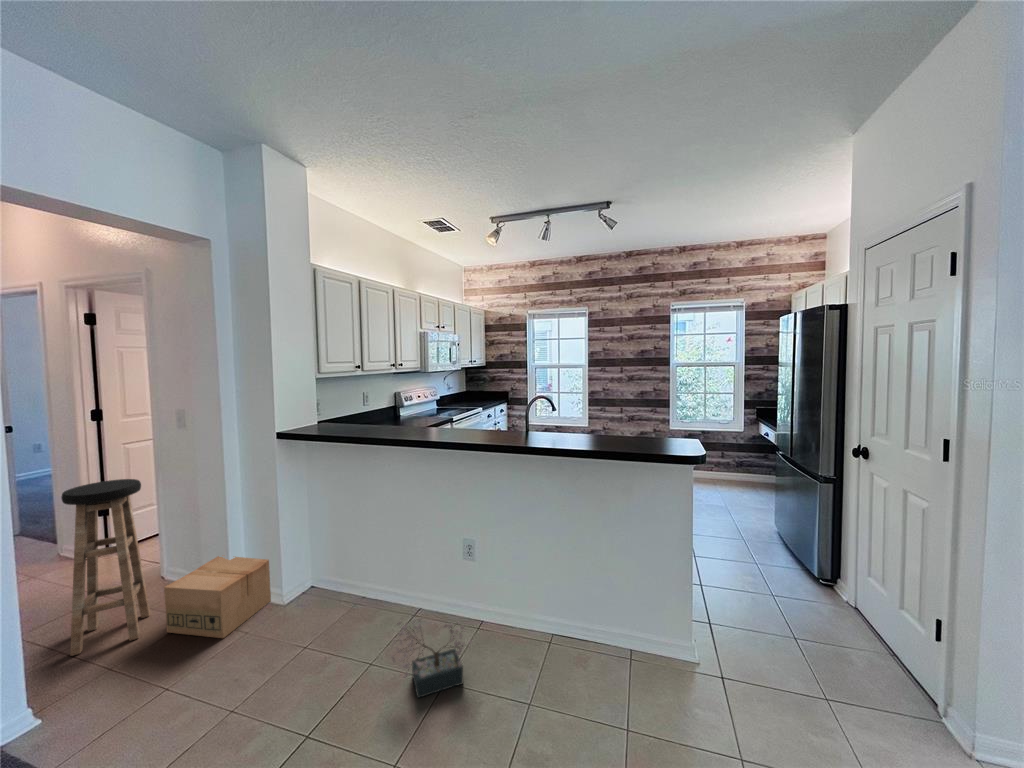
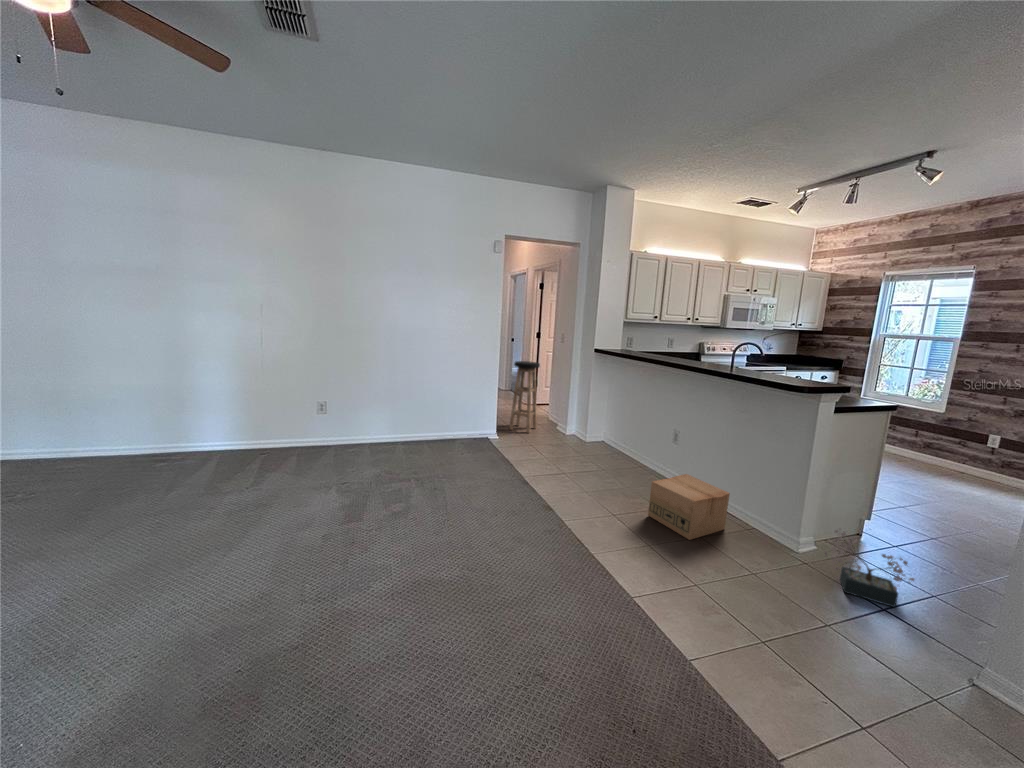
cardboard box: present [164,556,271,638] -> present [648,474,730,540]
decorative plant: present [391,618,472,698] -> present [825,530,914,607]

